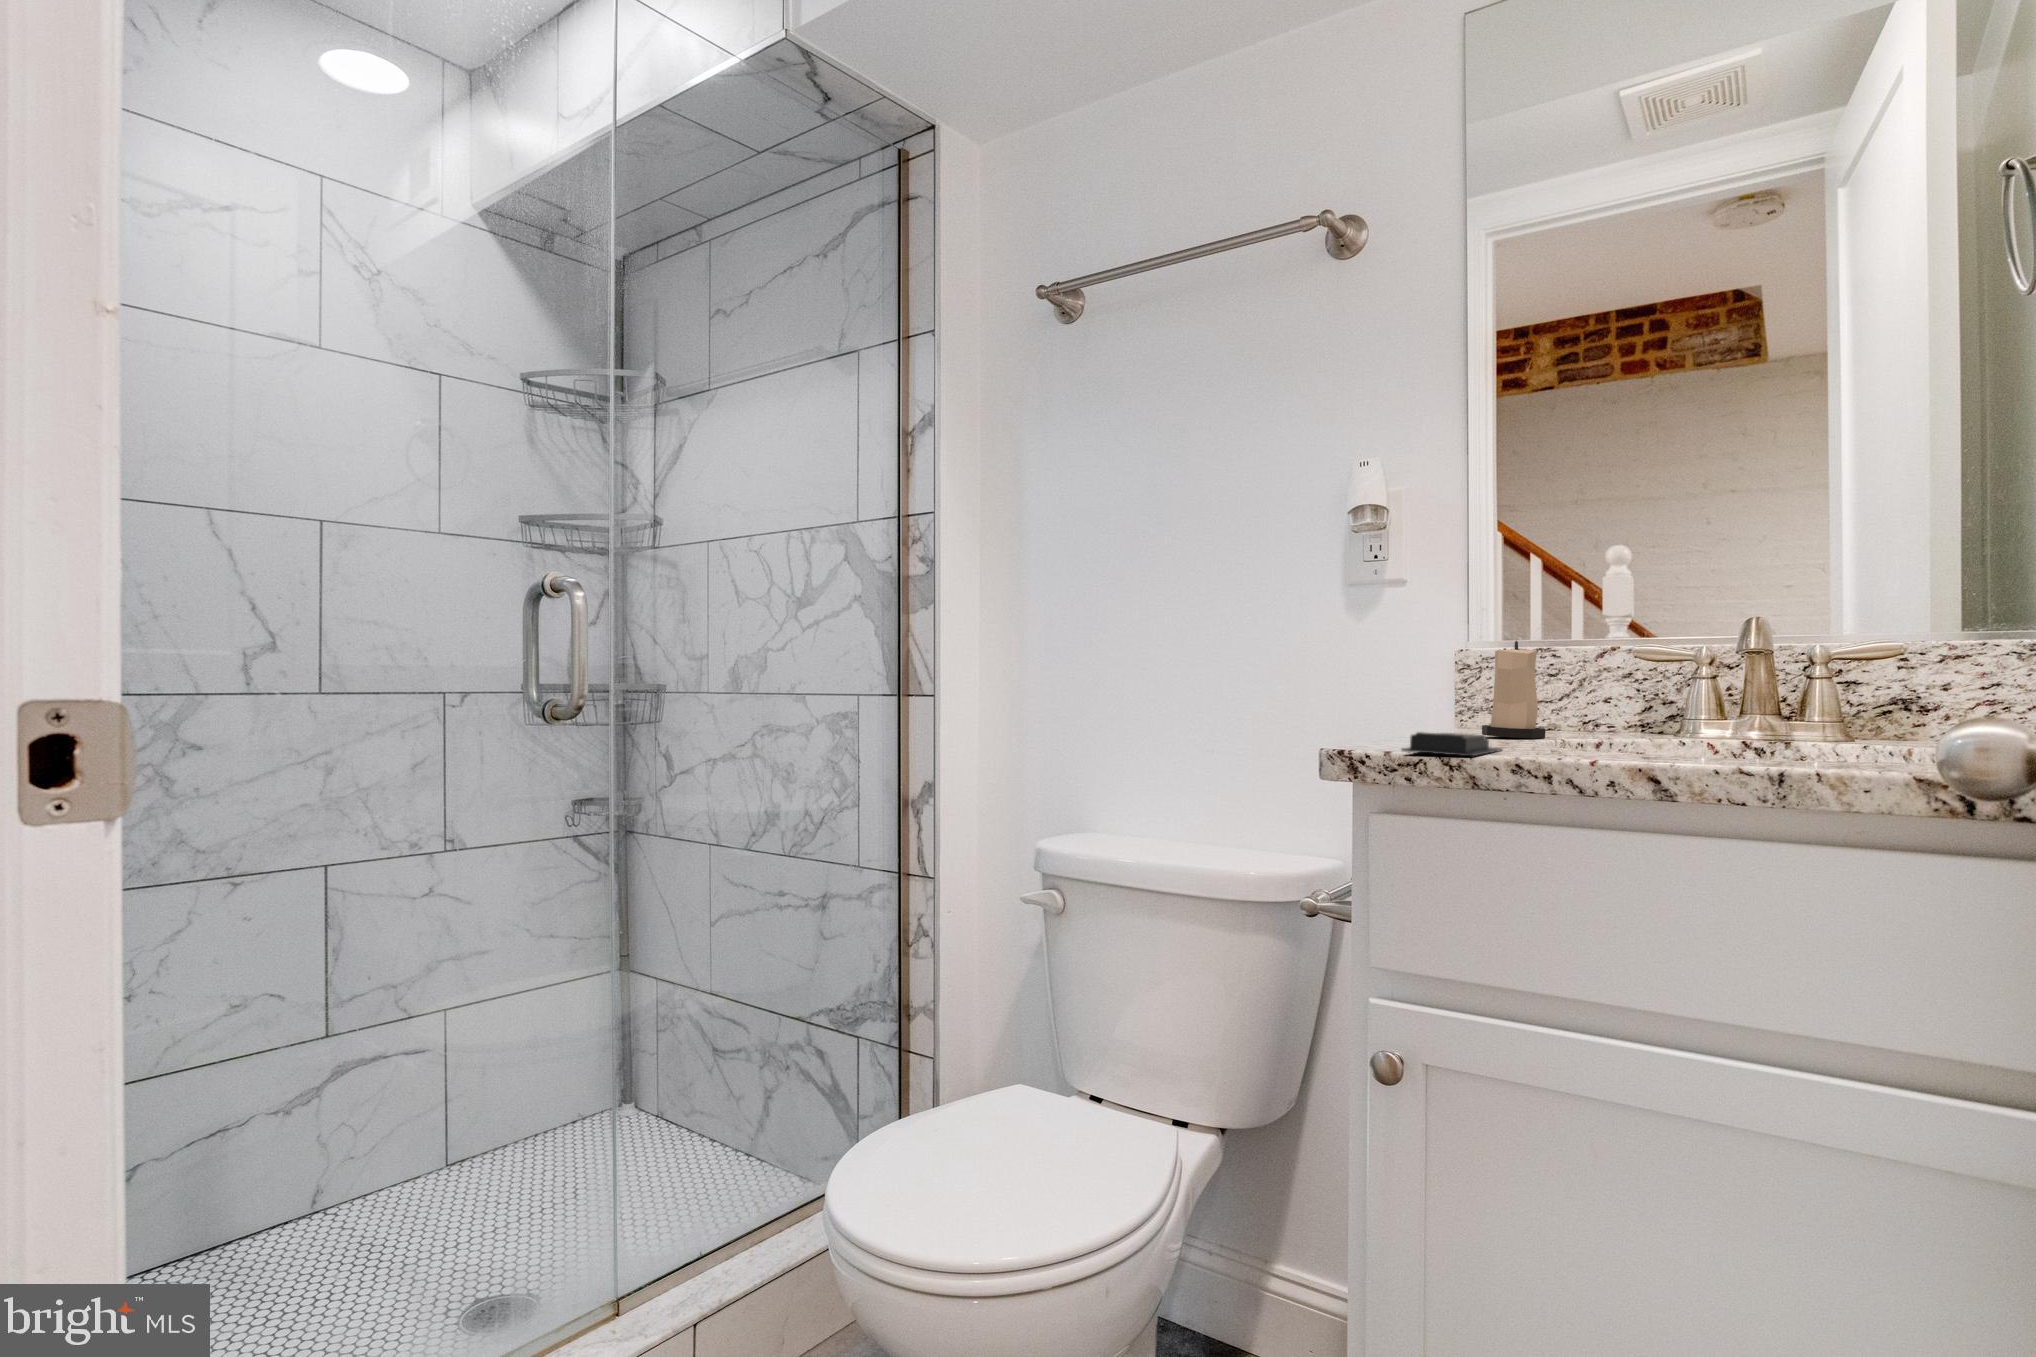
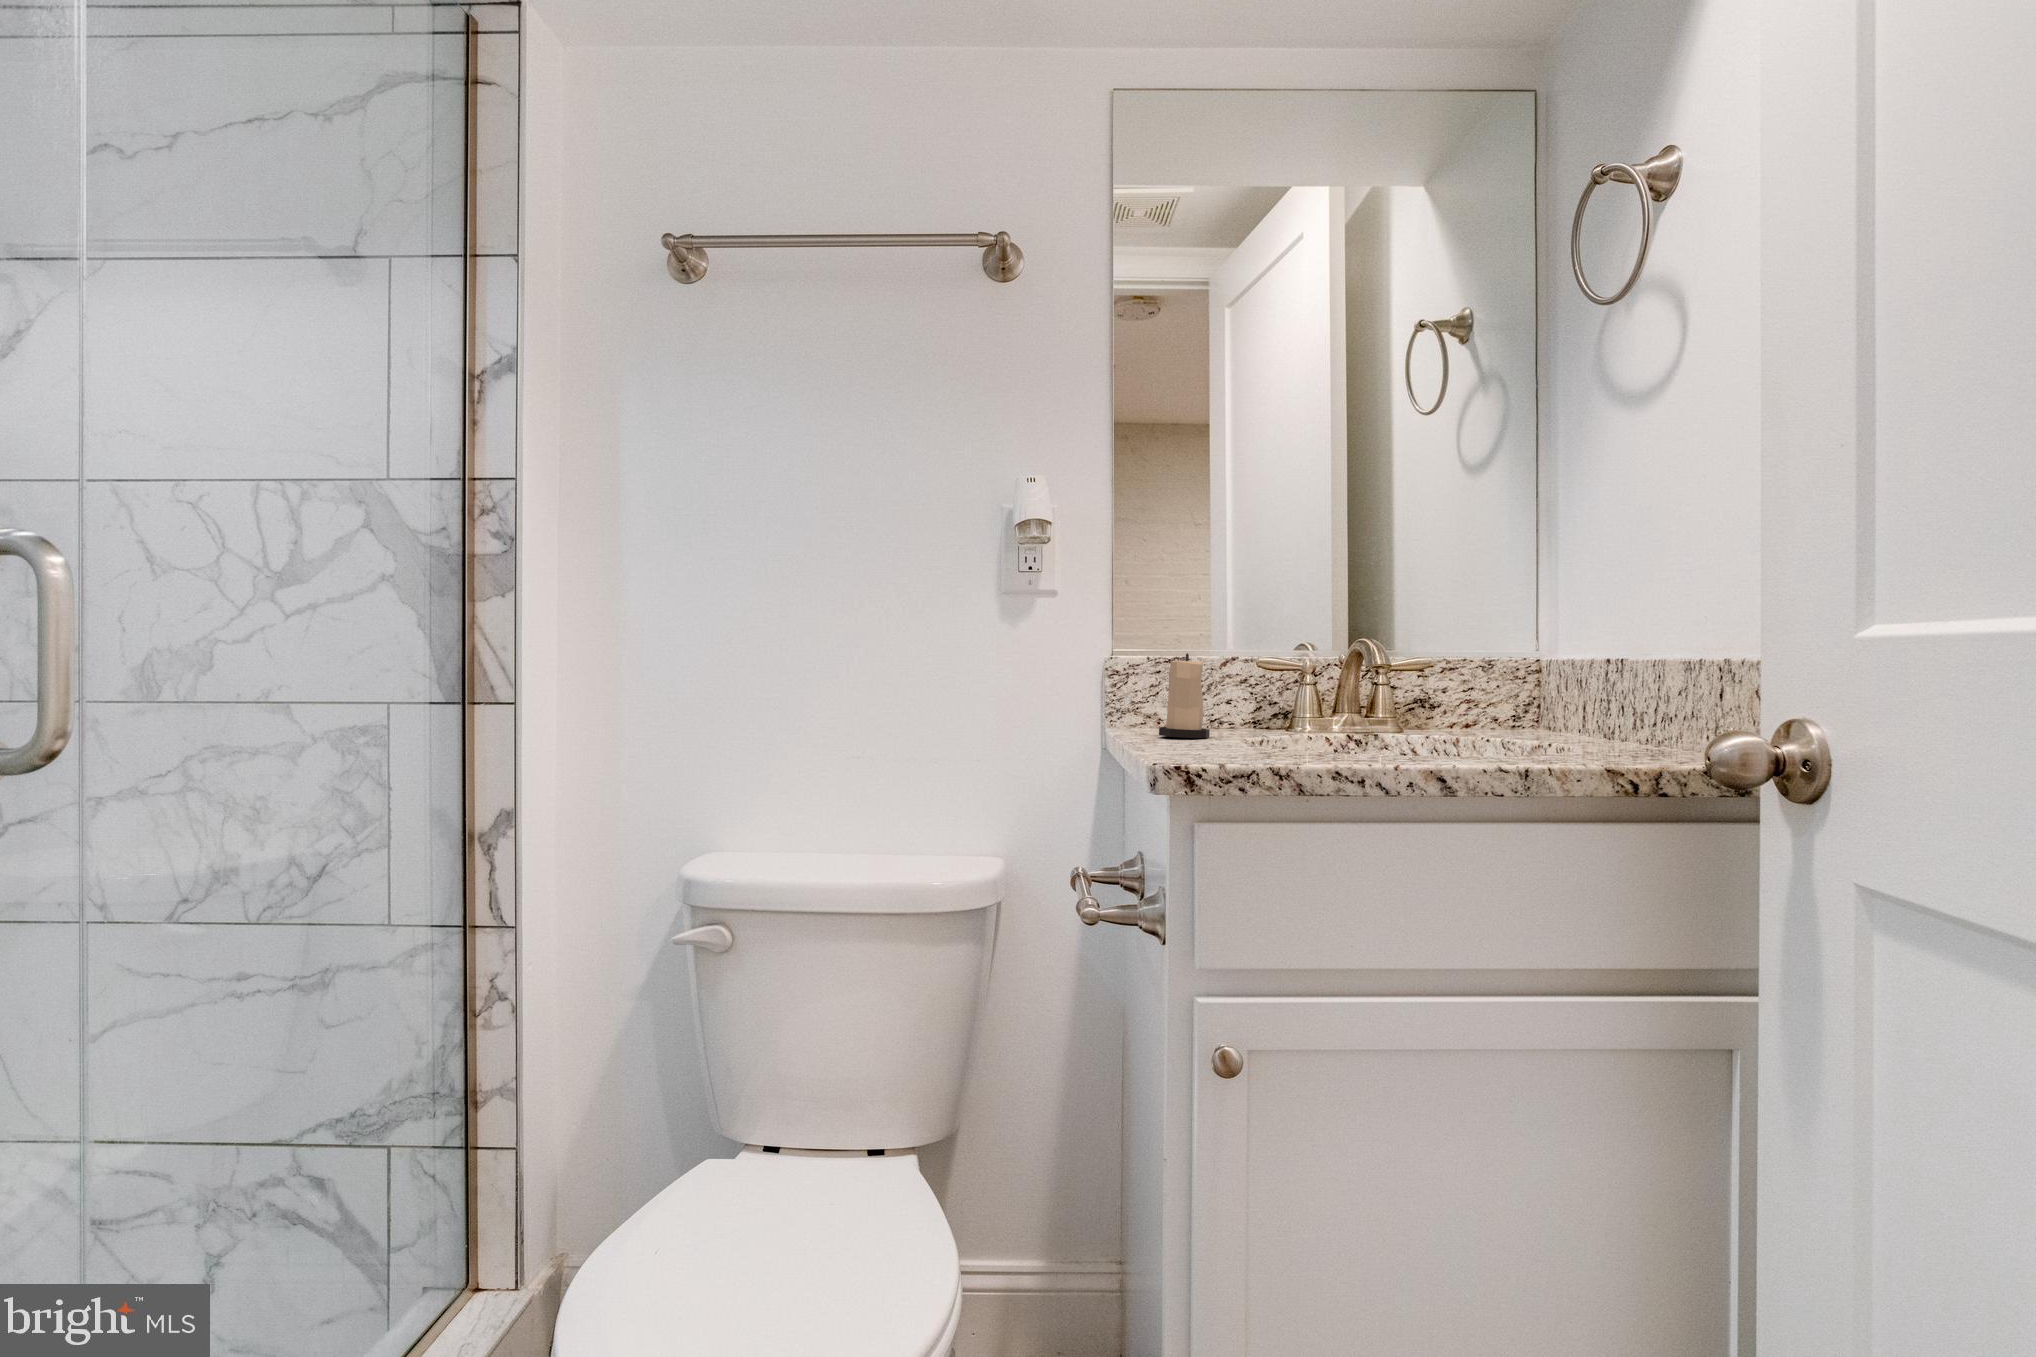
soap bar: present [1402,732,1502,756] -> none [1196,741,1277,764]

